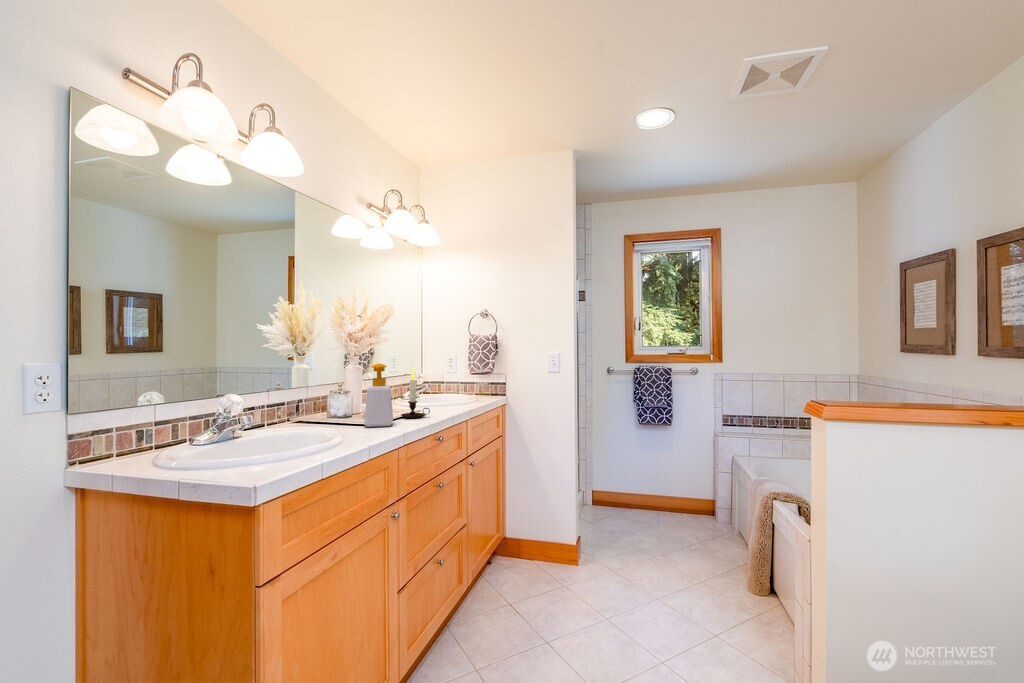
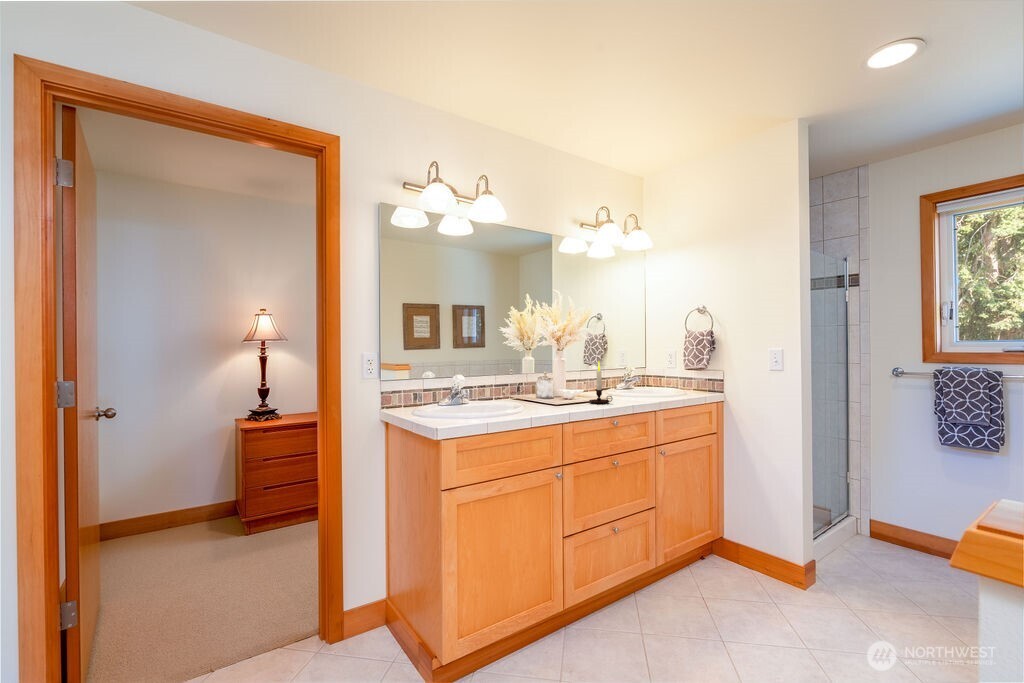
soap bottle: present [364,364,393,427] -> none [551,356,576,407]

